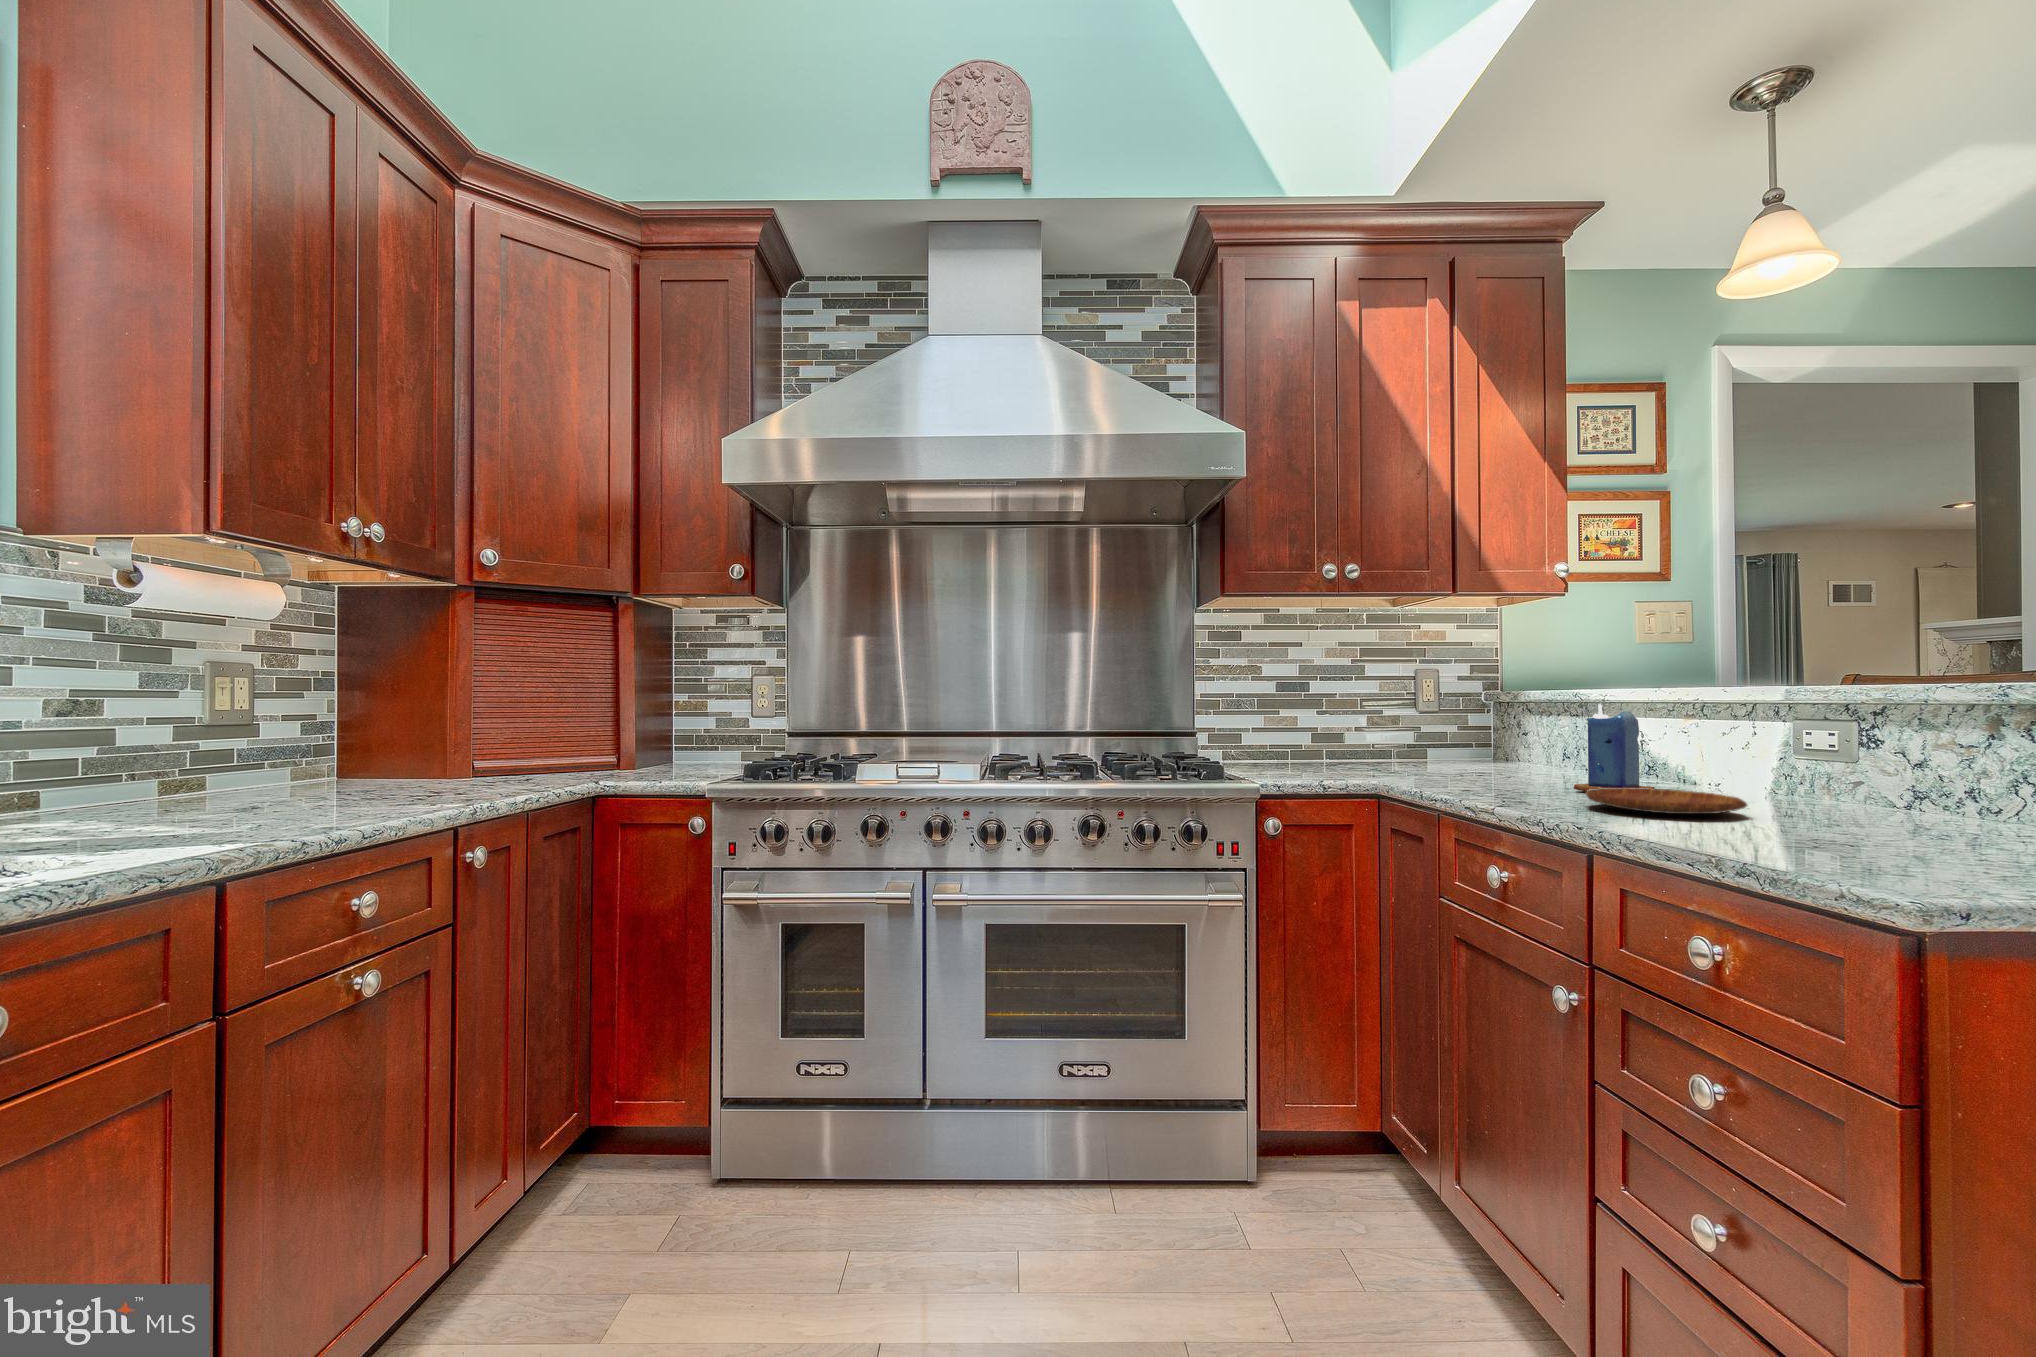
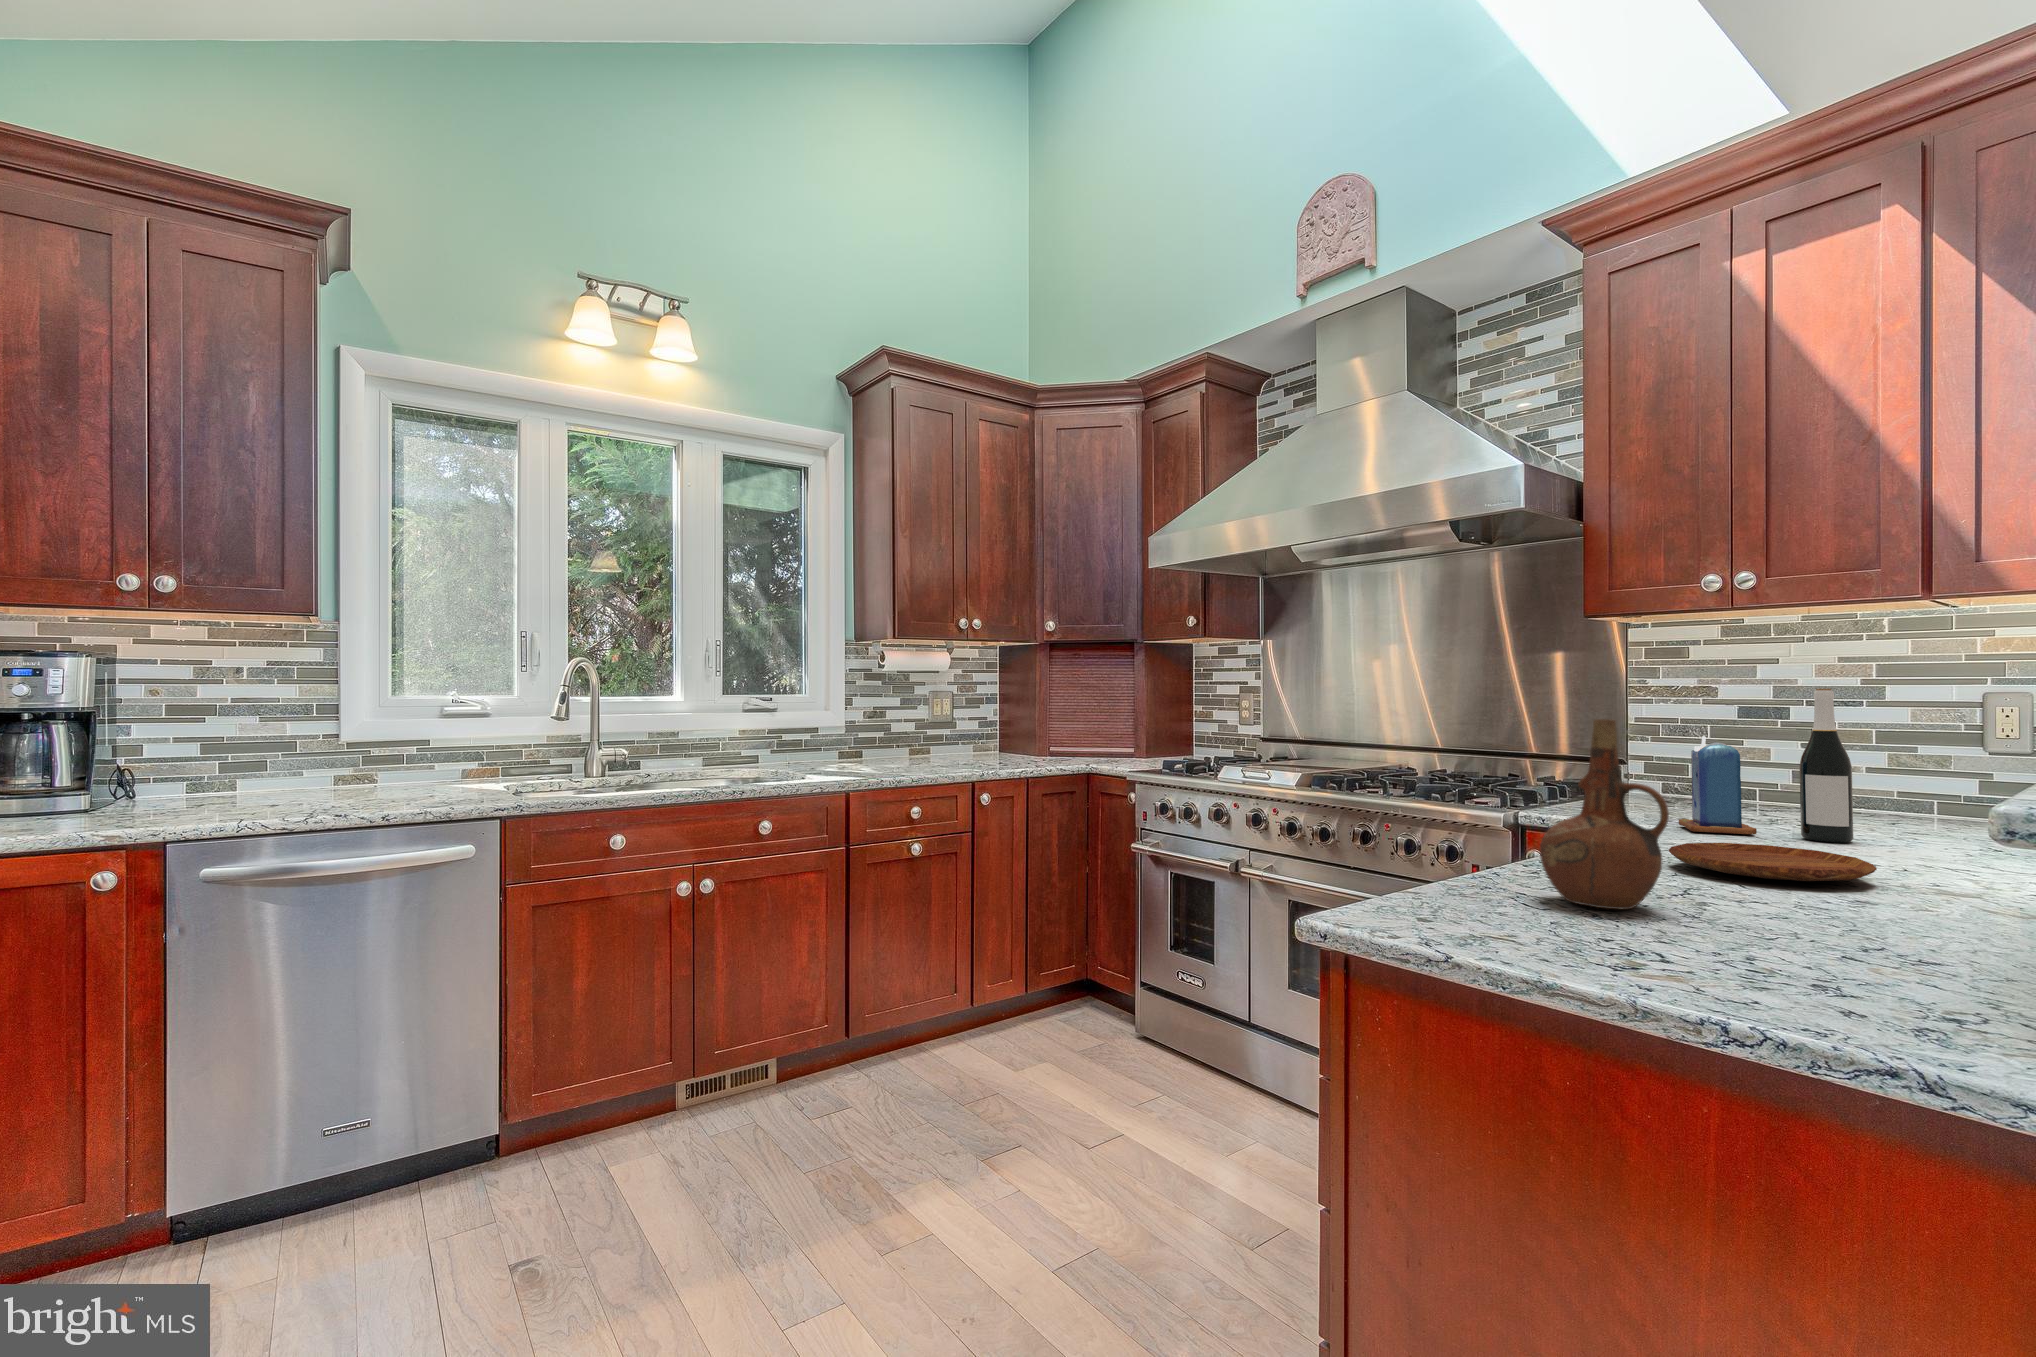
wine bottle: none [1463,663,1498,782] -> present [1800,689,1853,843]
ceramic pitcher: none [1799,678,1936,860] -> present [1540,719,1669,909]
candle: present [1574,704,1654,791] -> present [1679,736,1757,834]

